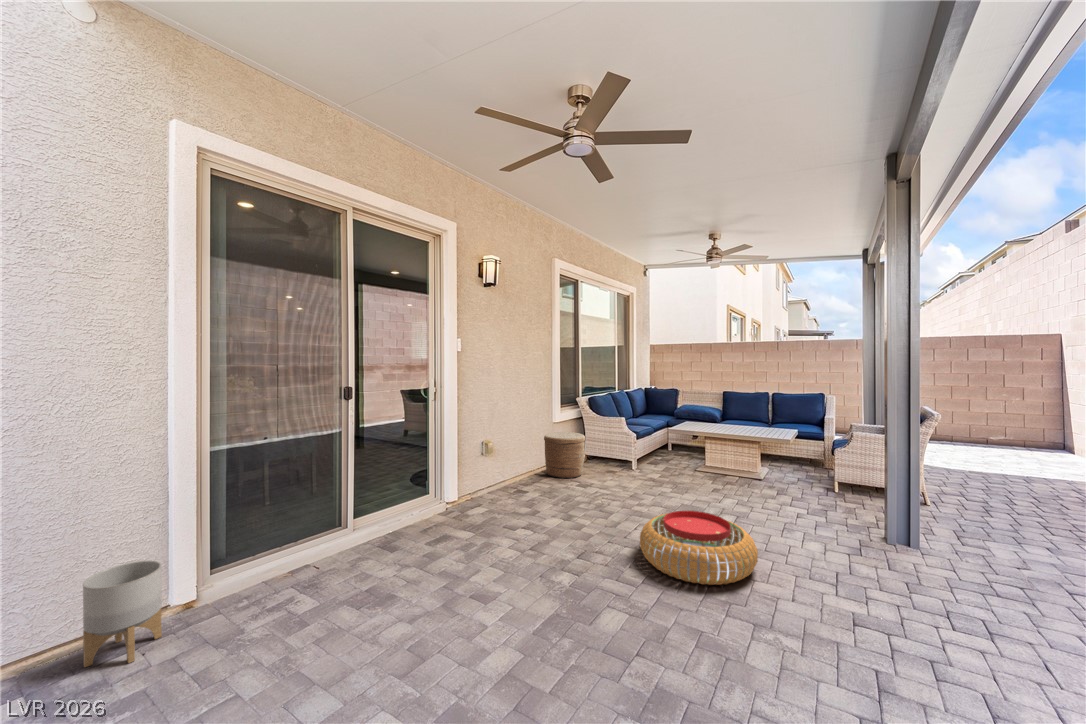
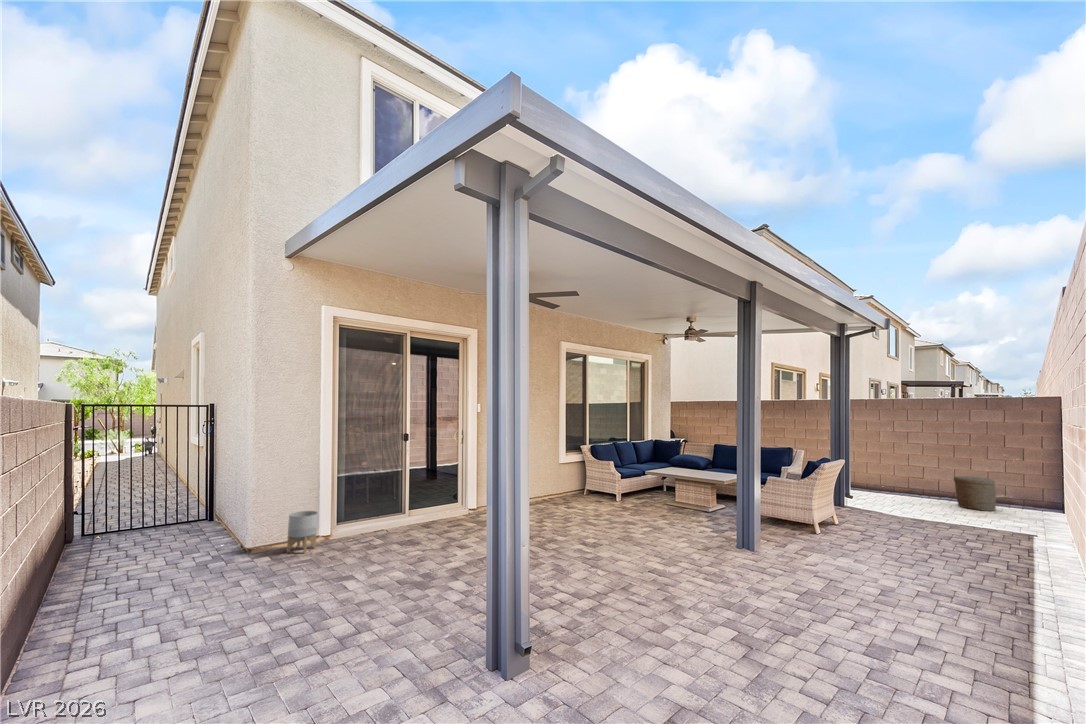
woven basket: present [544,432,585,478] -> present [954,476,996,511]
pouf: present [640,511,758,585] -> none [568,516,637,556]

